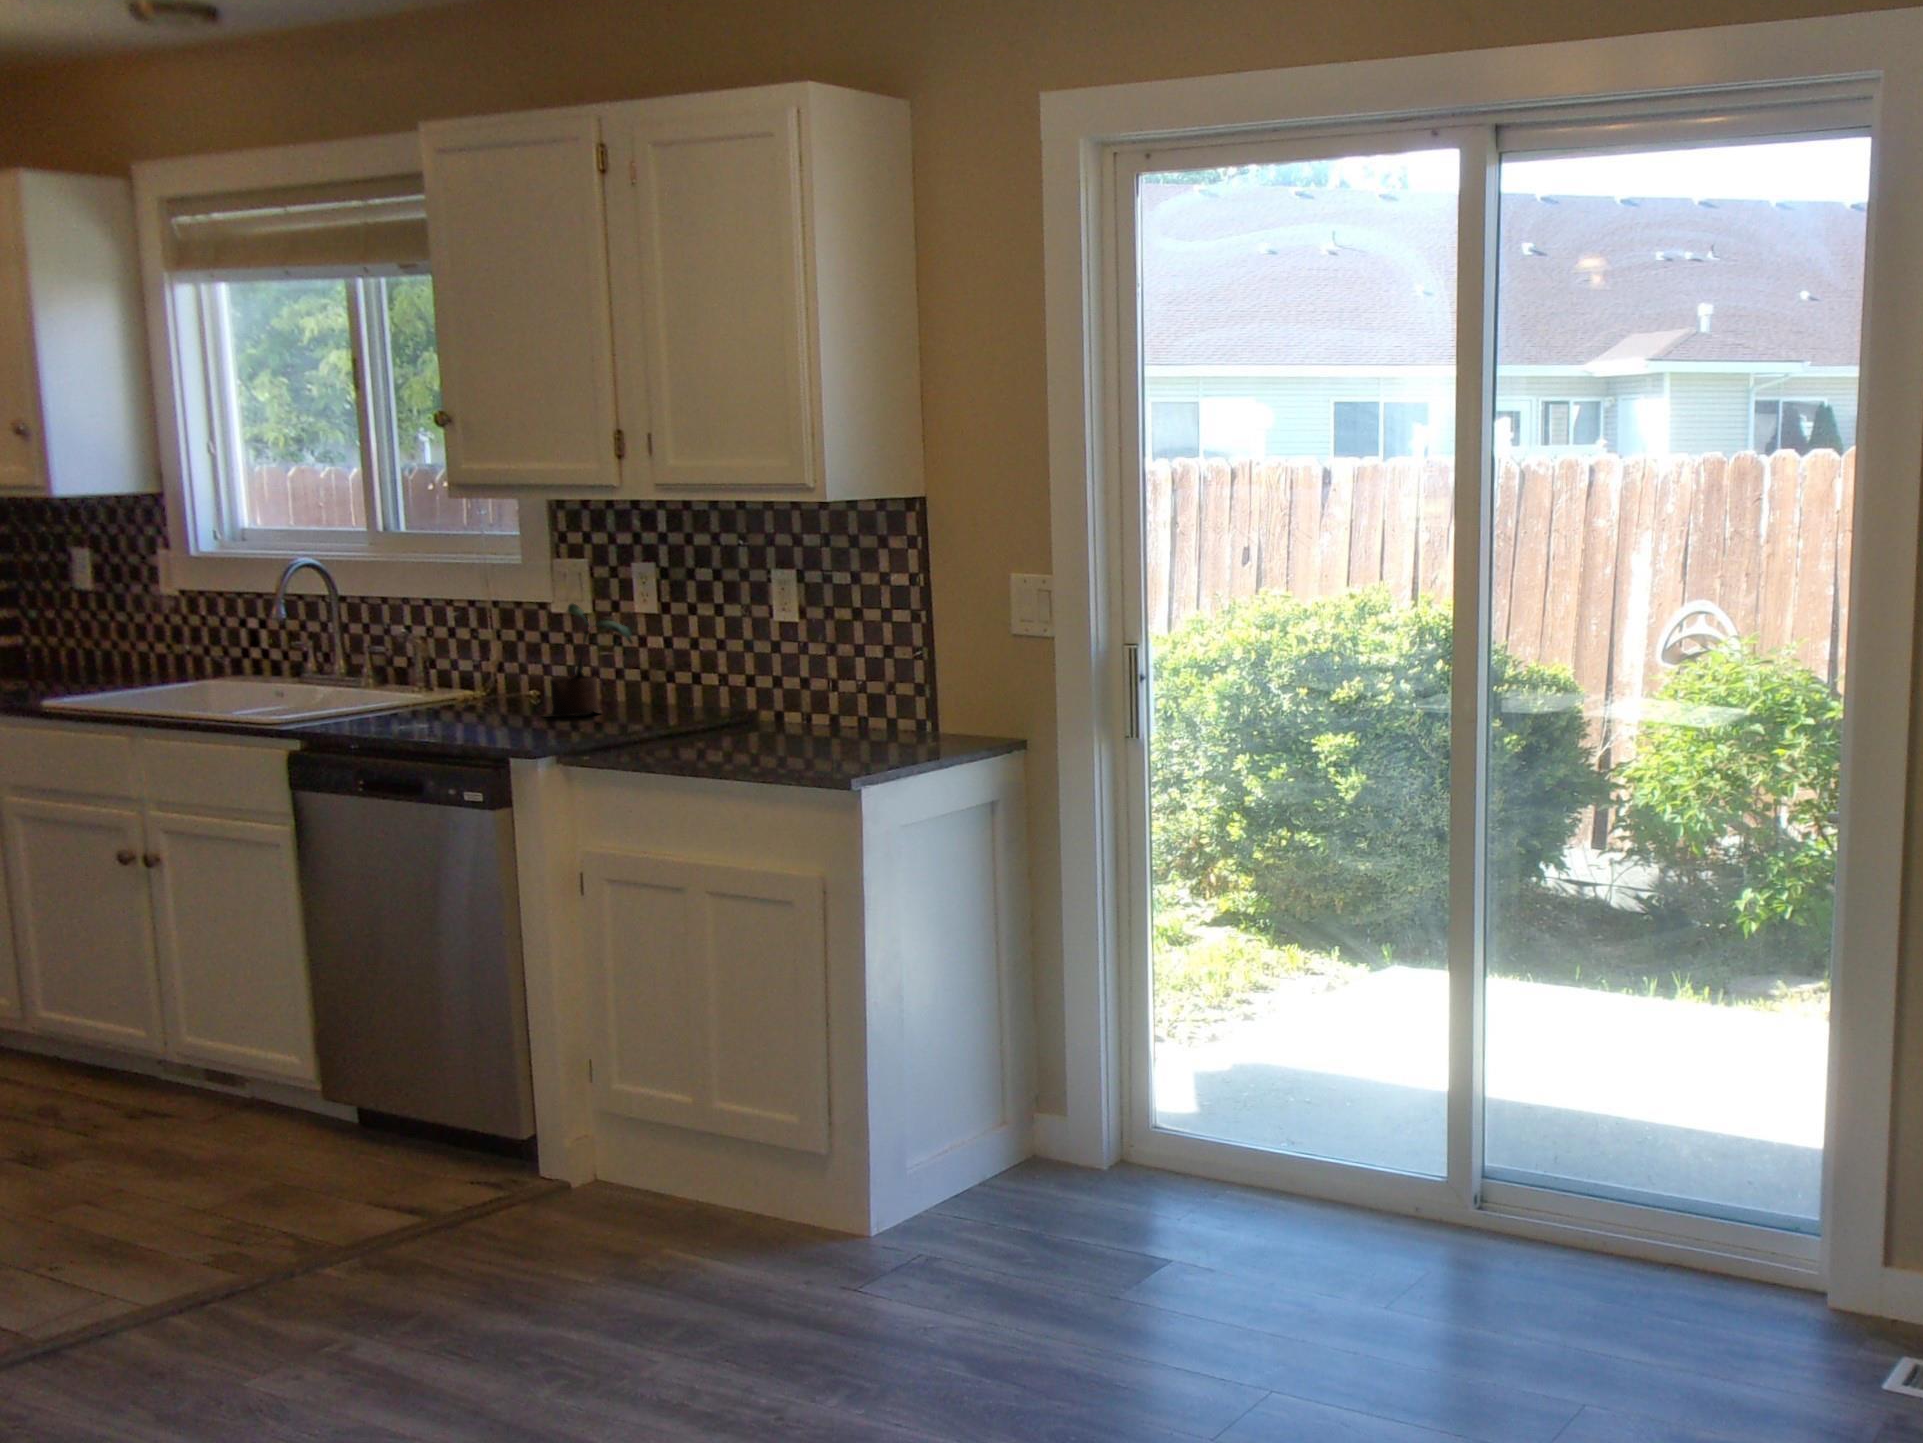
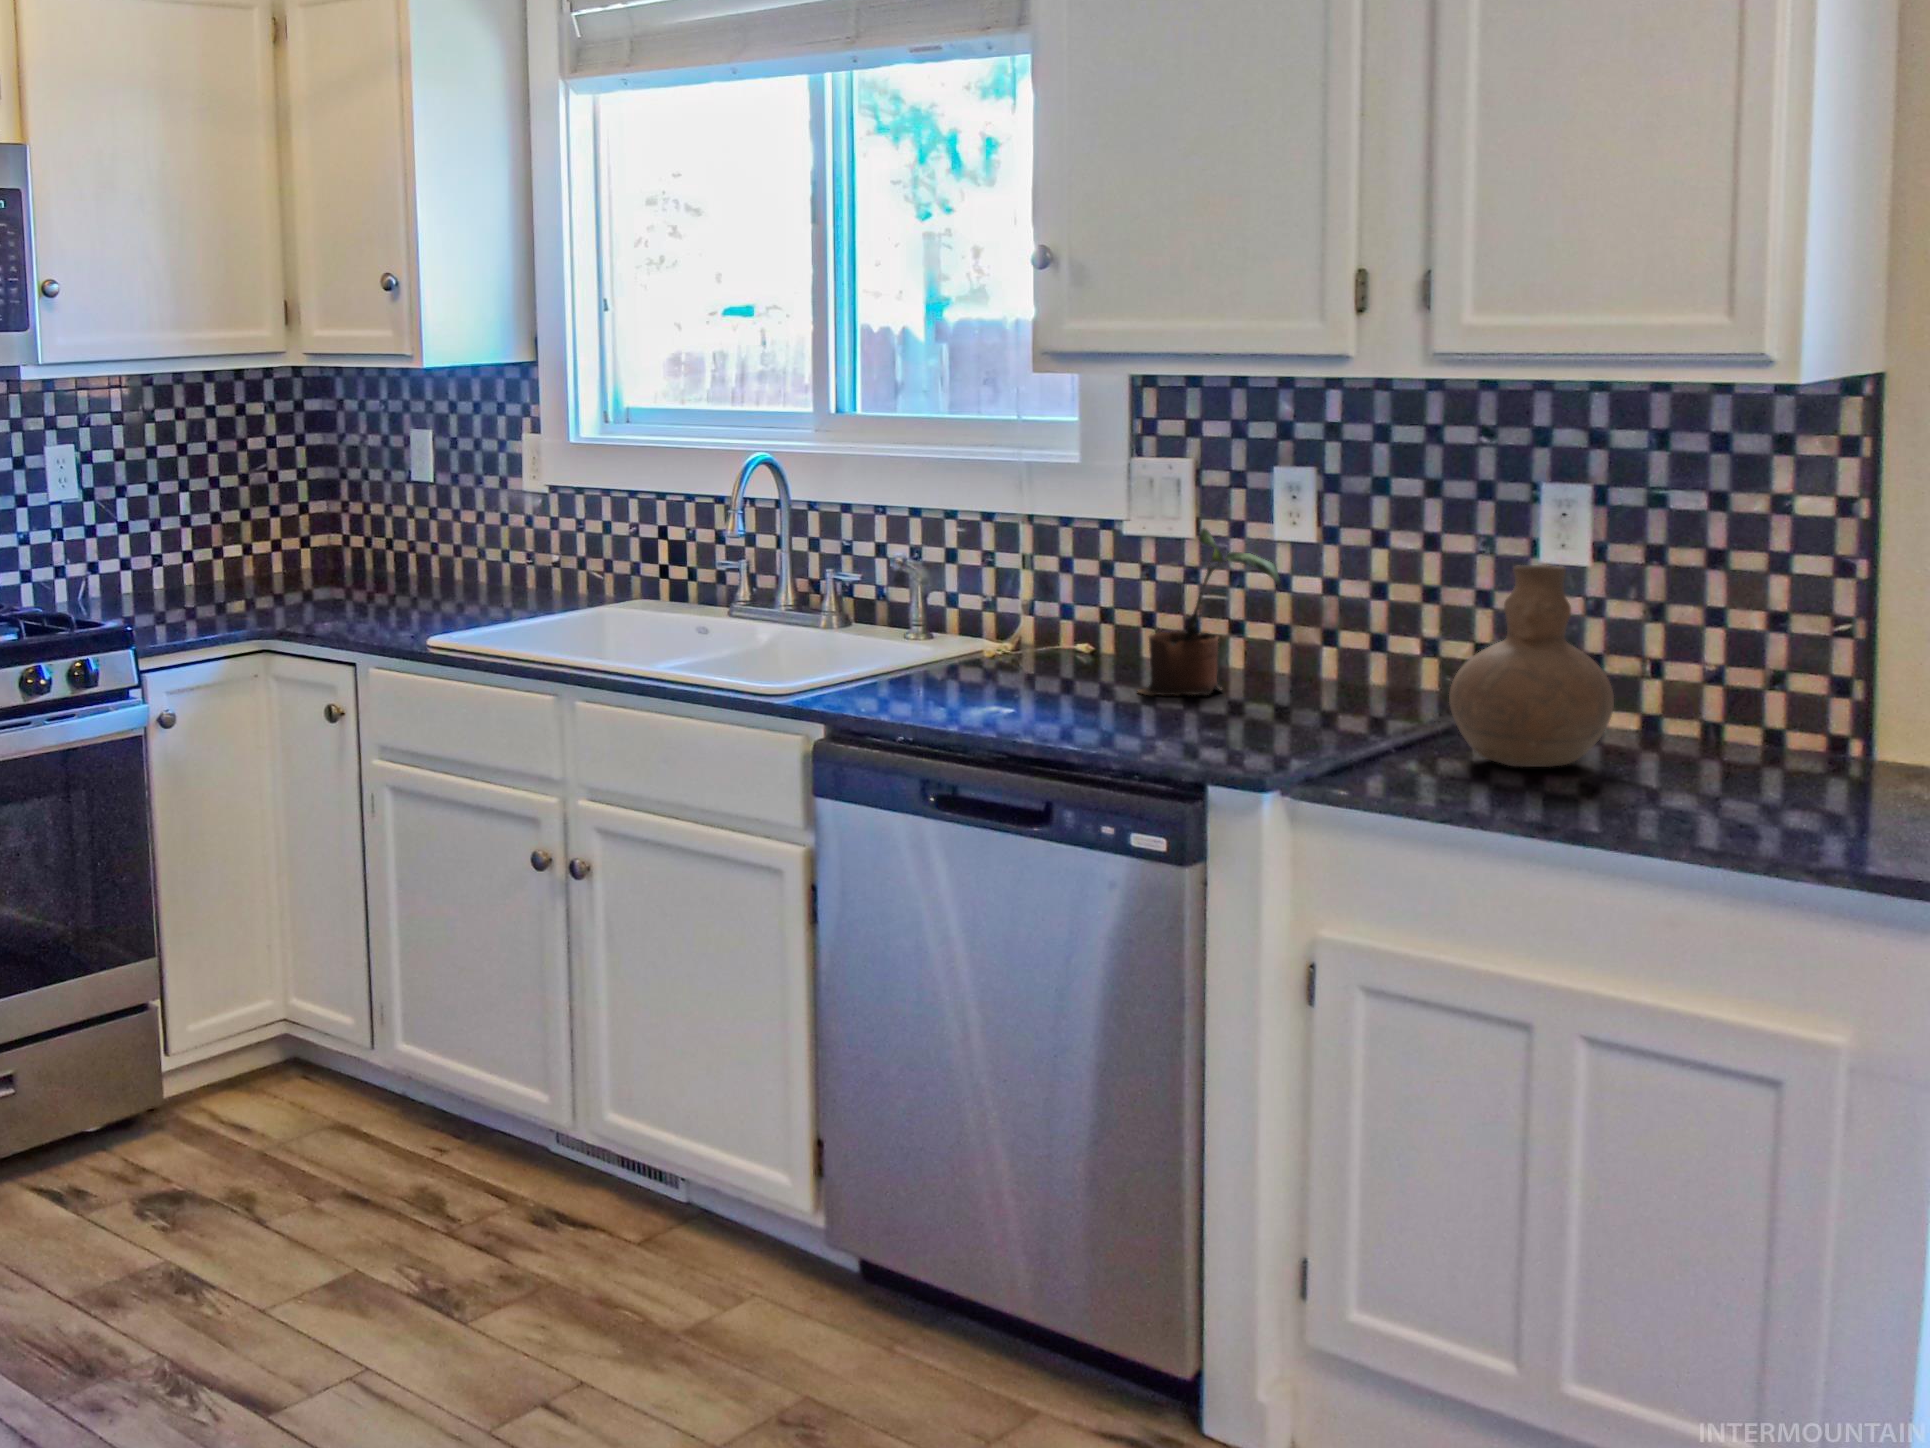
vase: none [673,617,769,741] -> present [1449,565,1614,767]

